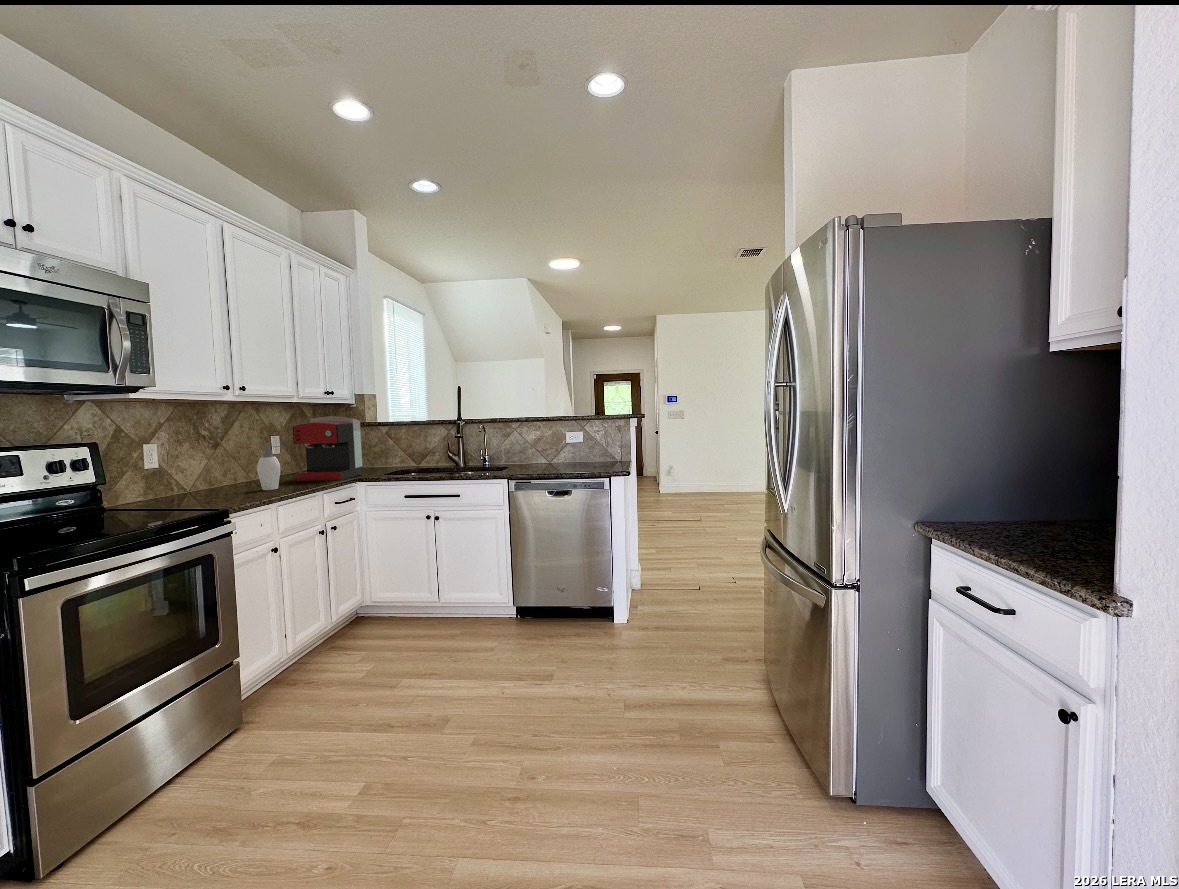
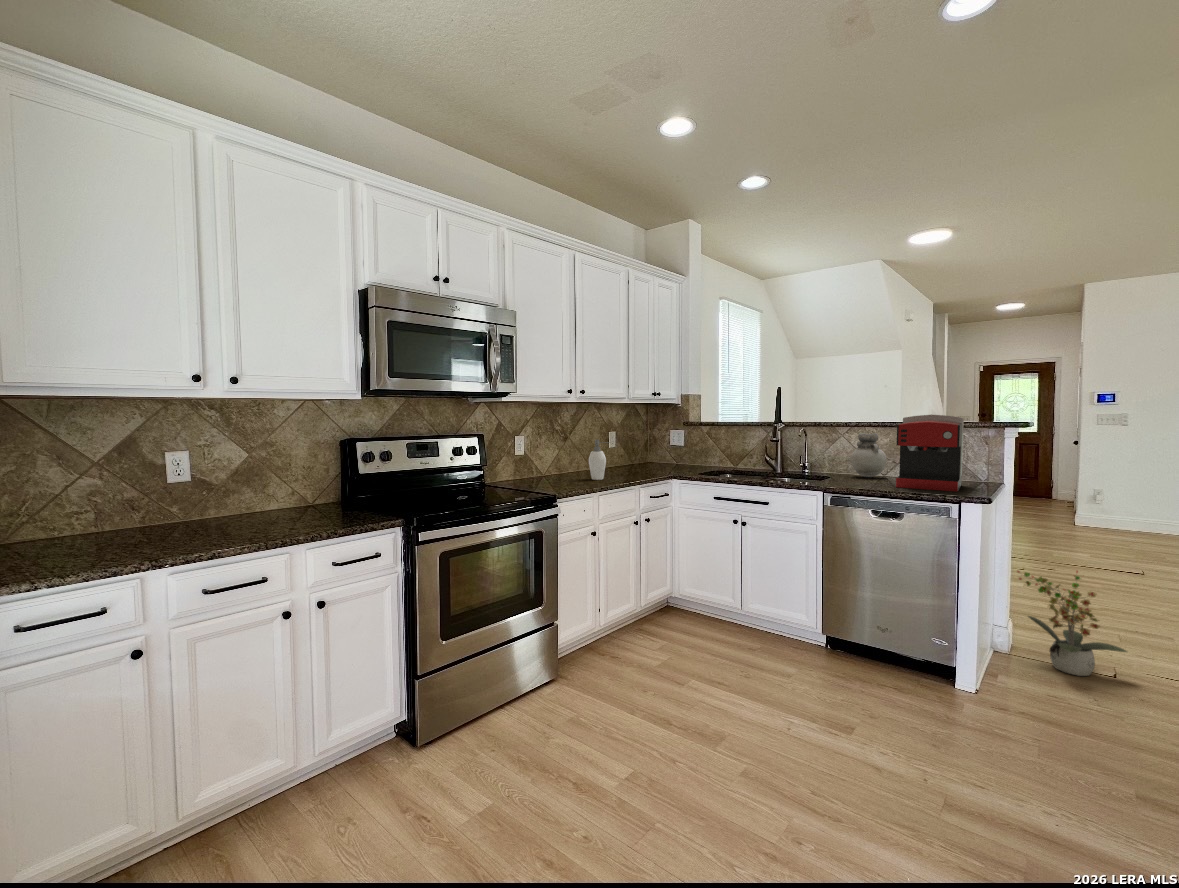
coffee maker: present [293,416,363,481] -> present [896,414,964,492]
vase: none [524,427,551,465] -> present [851,433,887,477]
potted plant: none [640,518,702,592] -> present [1017,571,1127,676]

